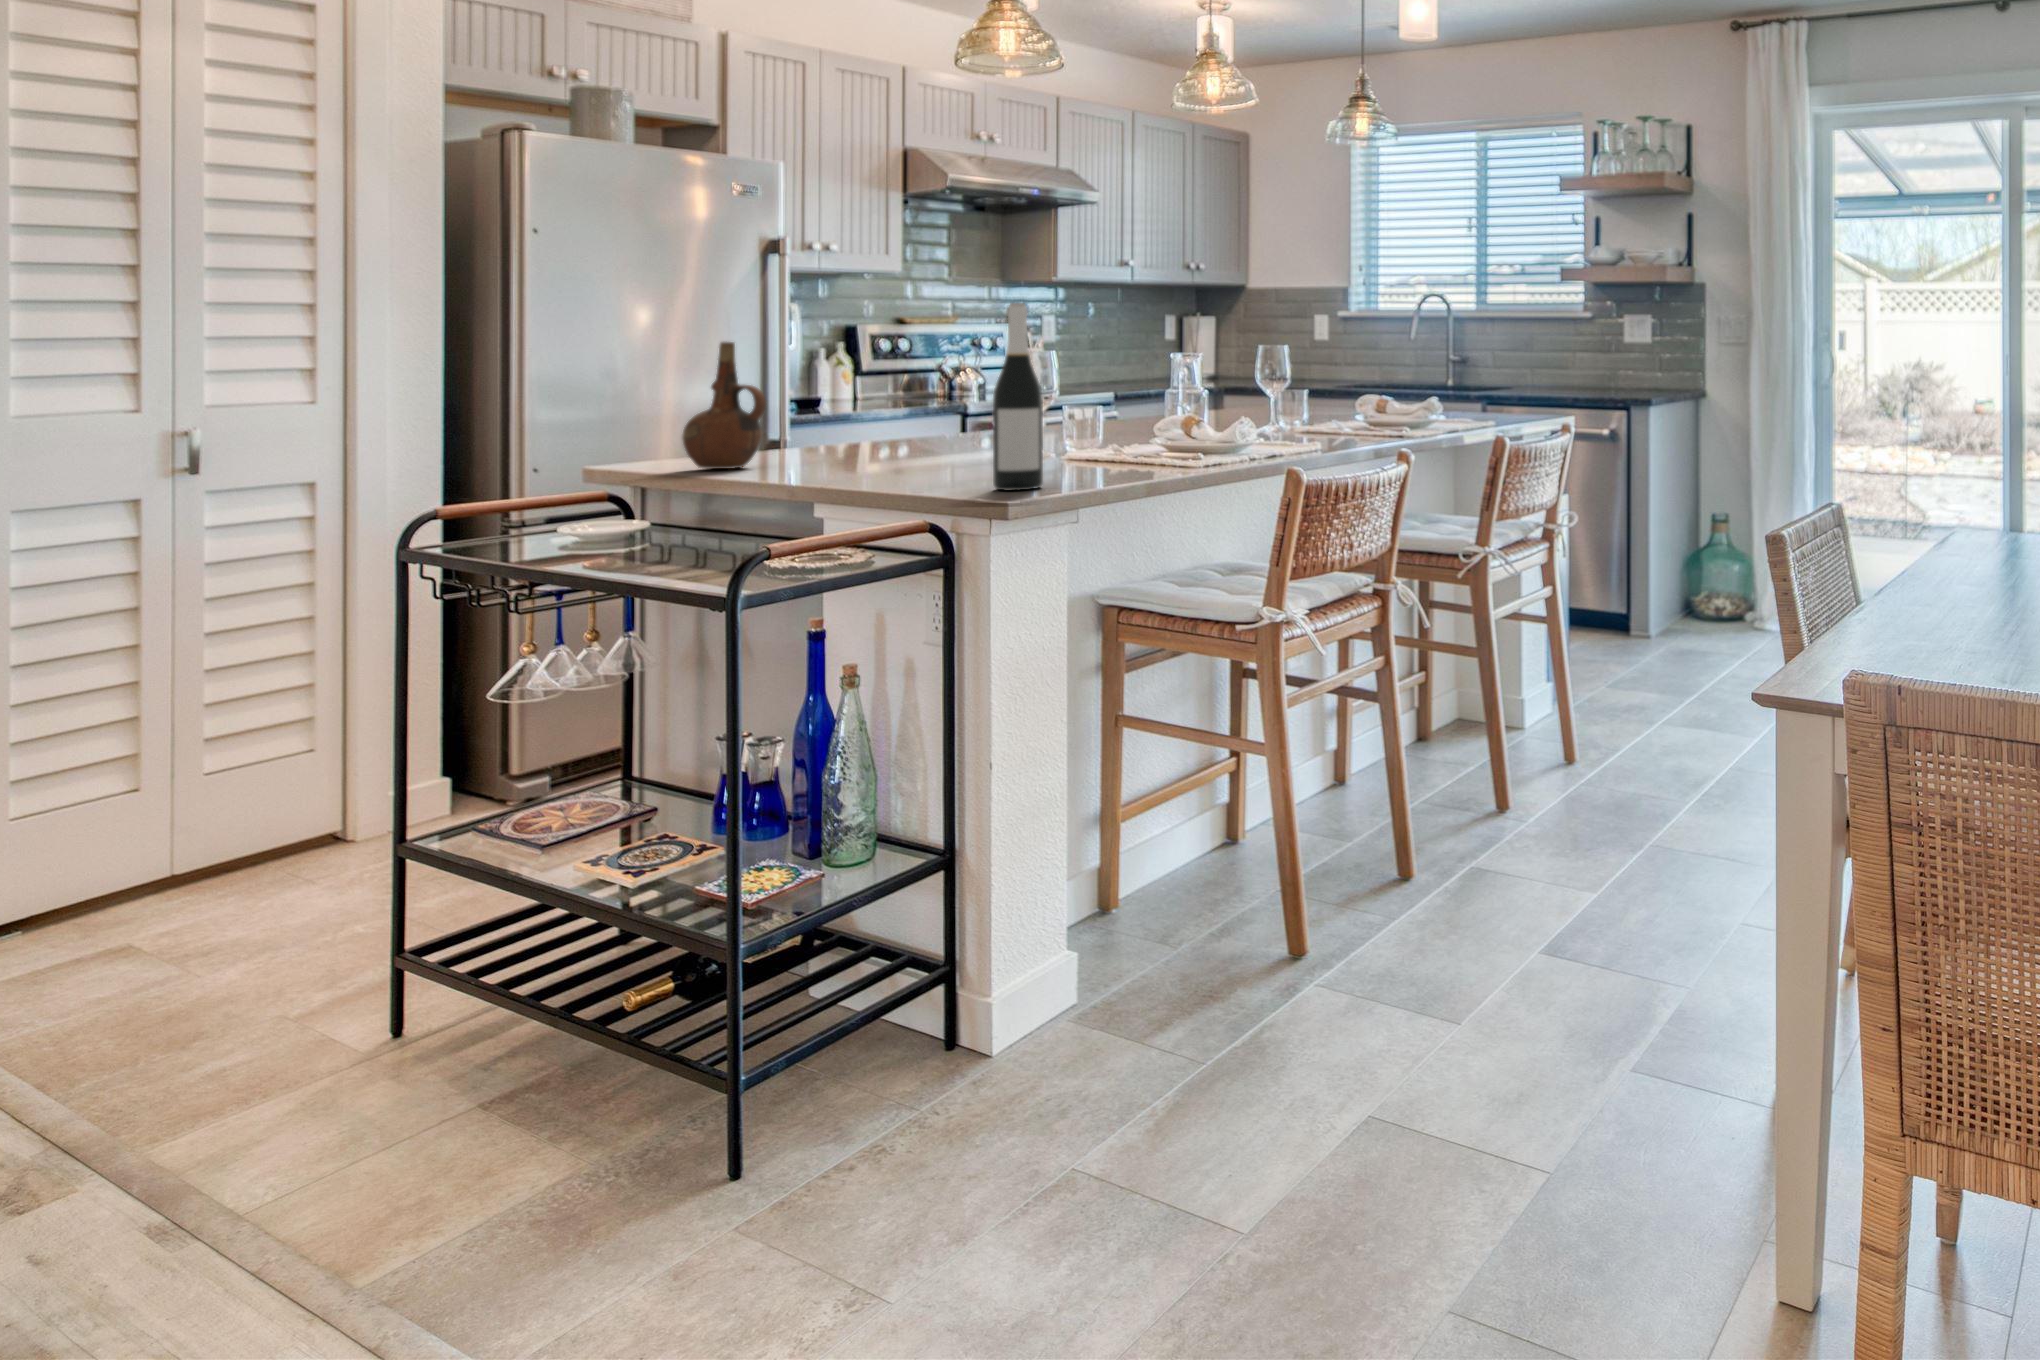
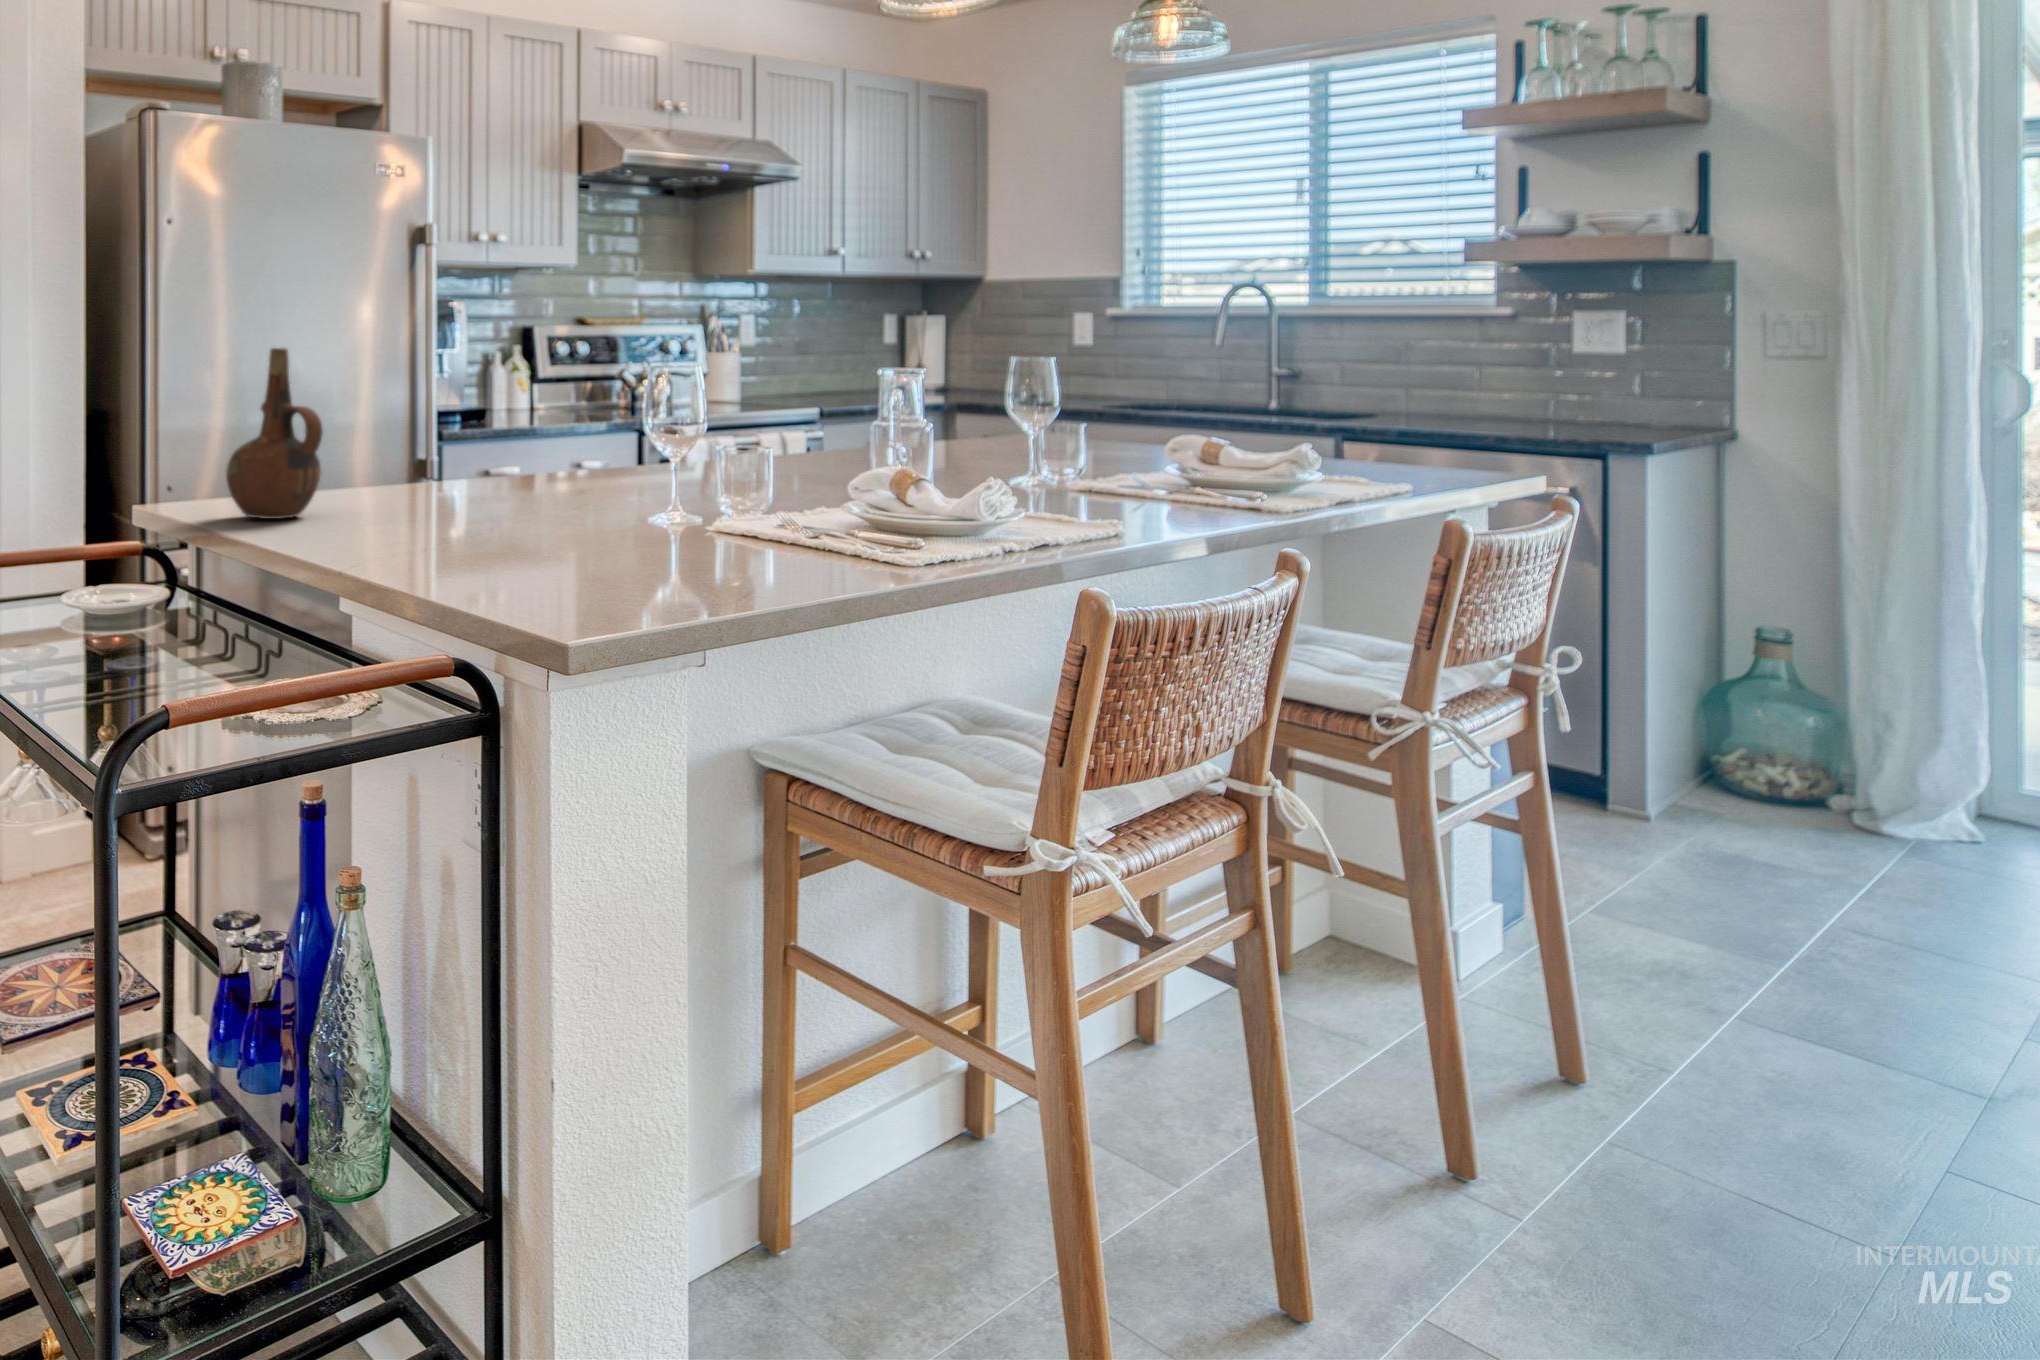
wine bottle: present [993,303,1043,490] -> none [546,285,630,619]

